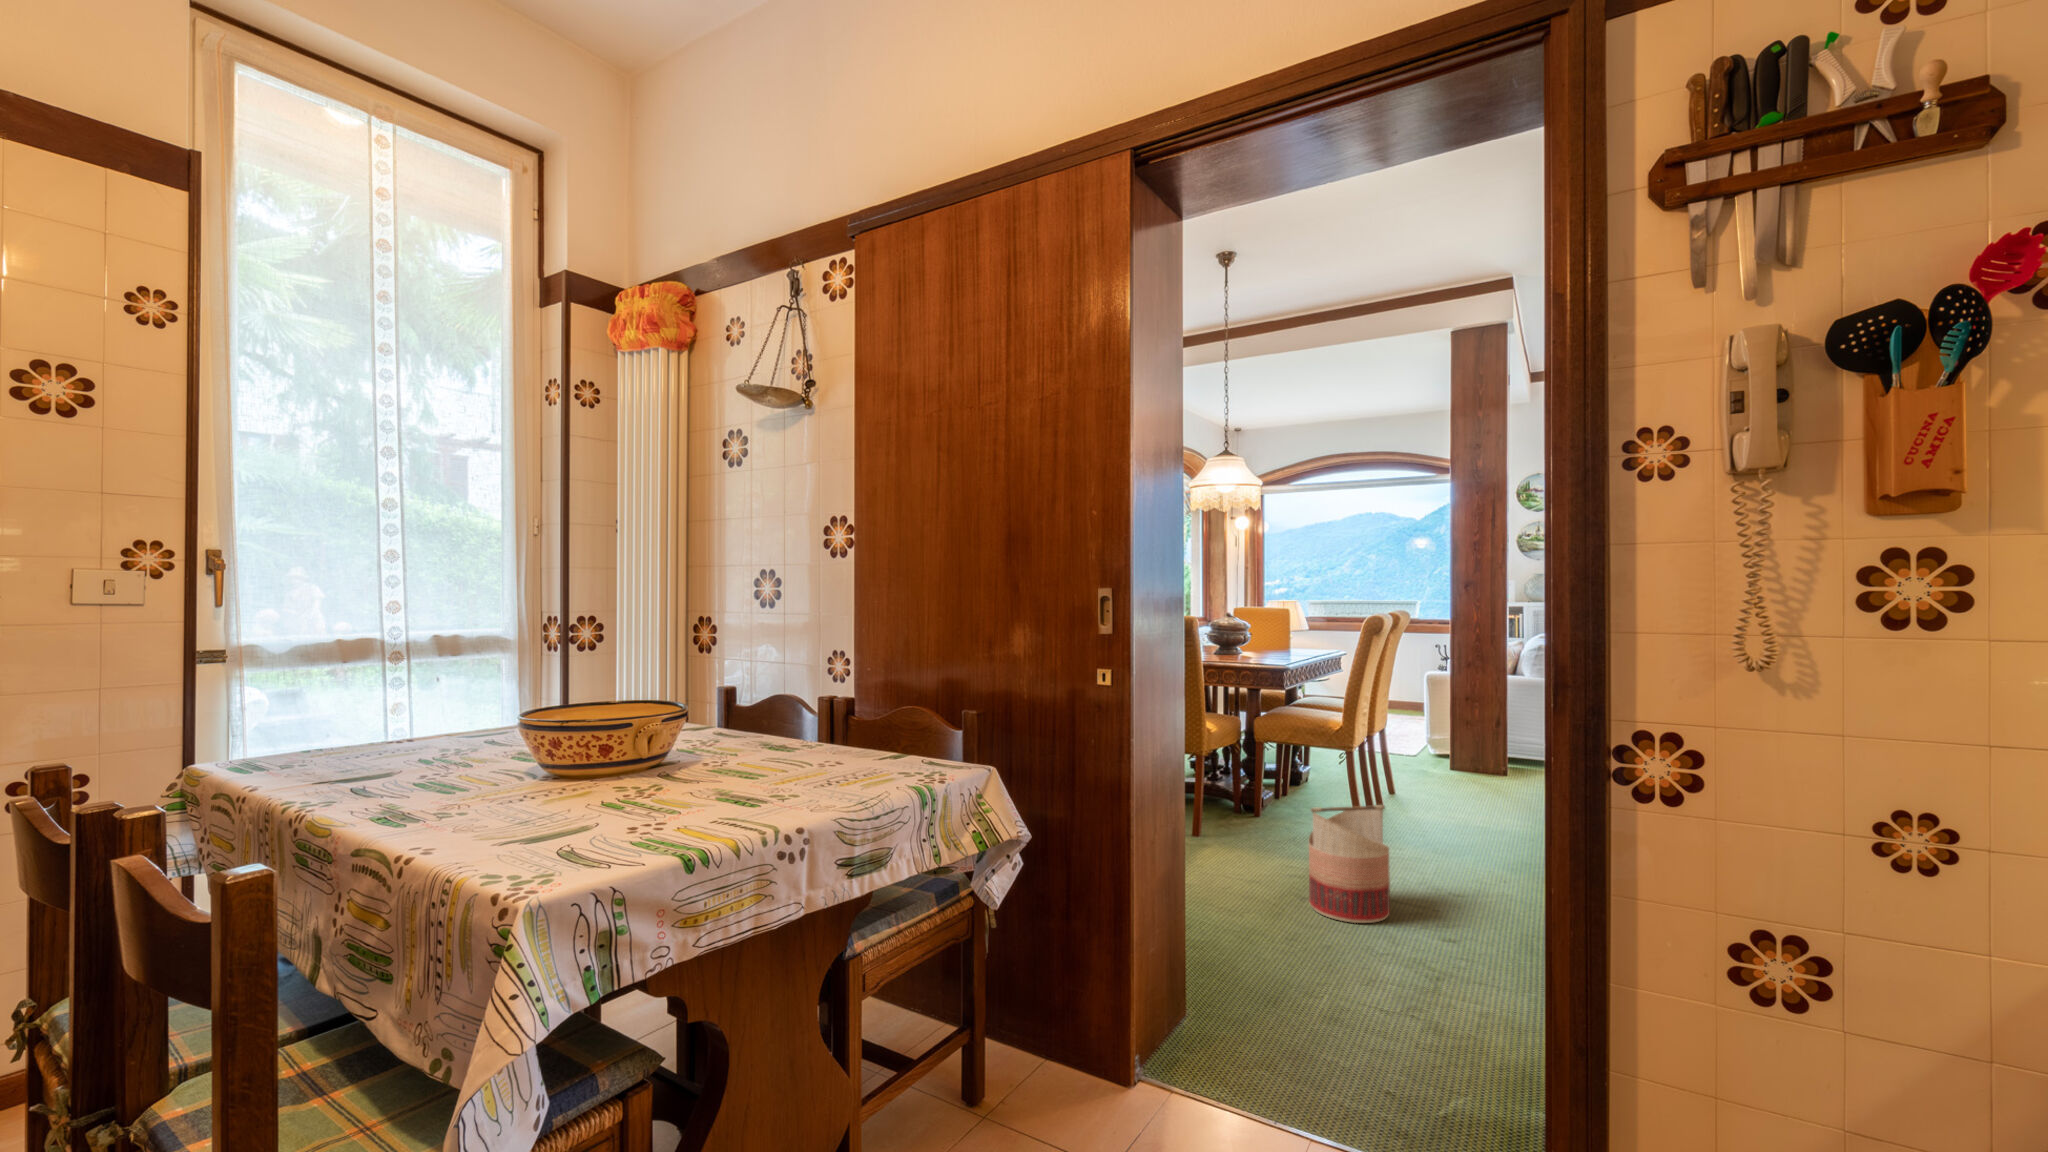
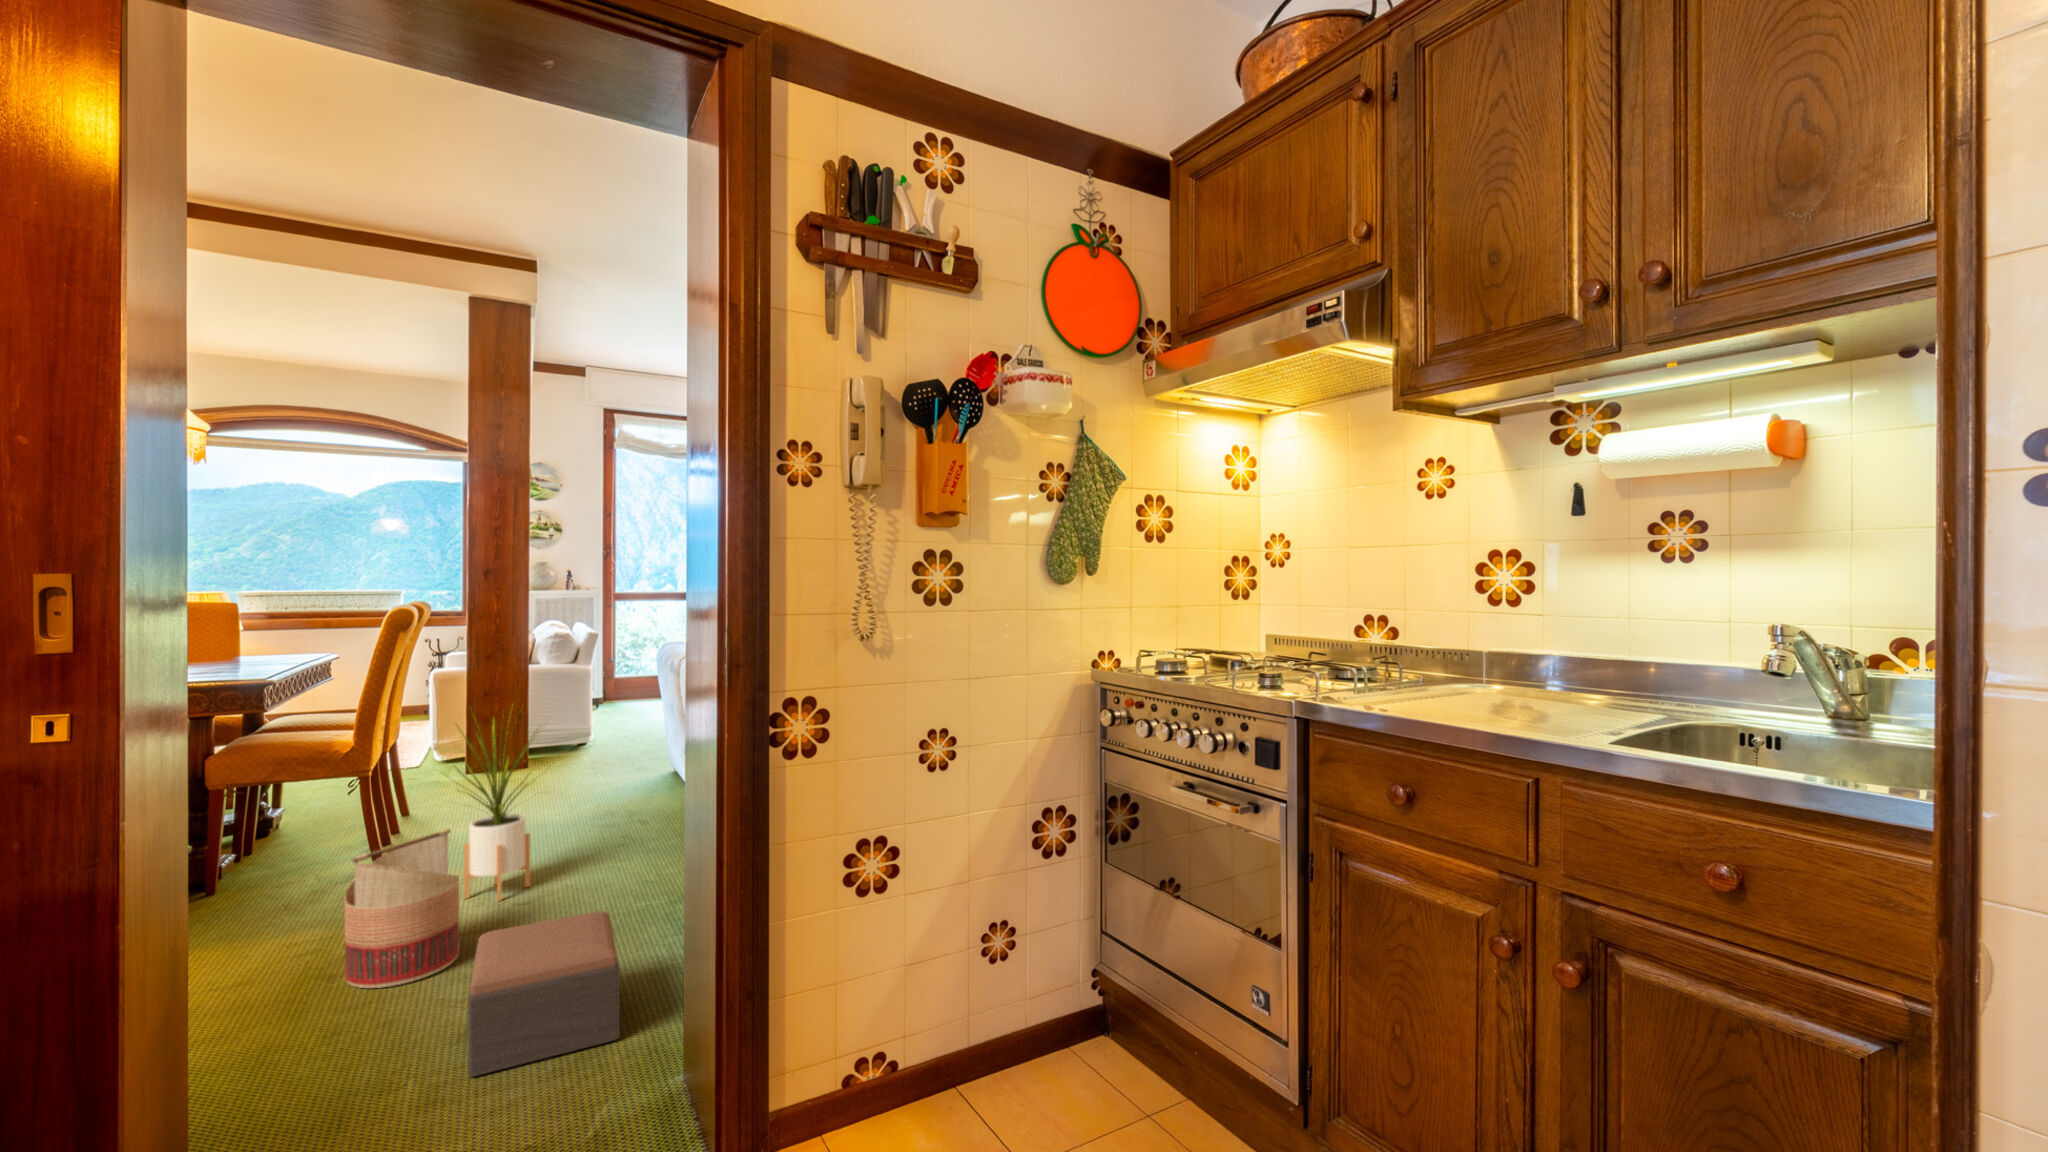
house plant: none [1387,704,1490,885] -> present [456,715,547,901]
footstool: none [1361,900,1506,1050] -> present [468,911,620,1077]

